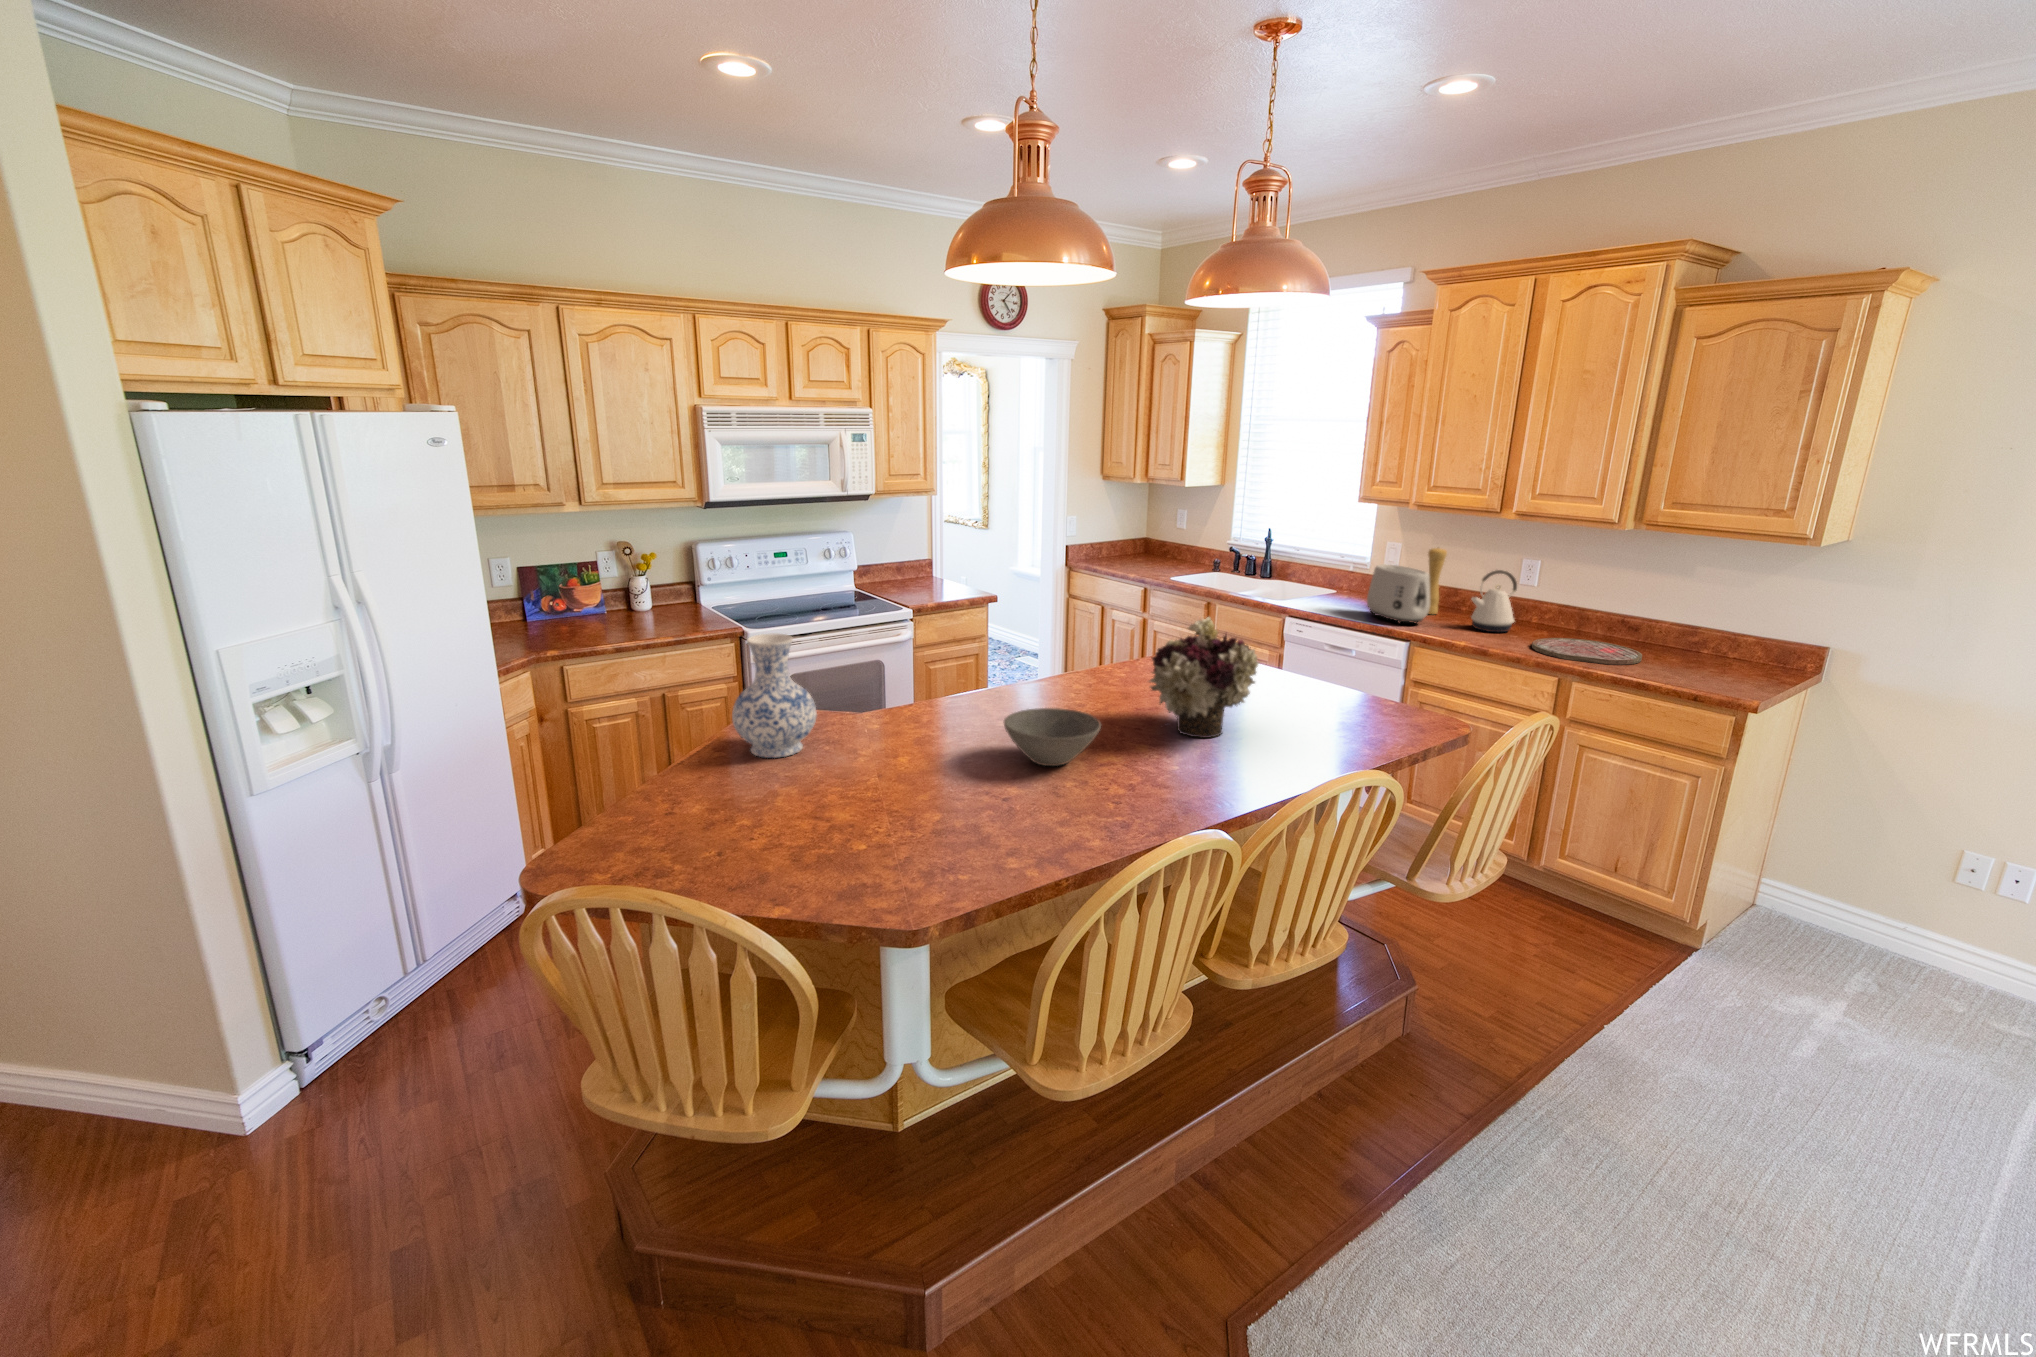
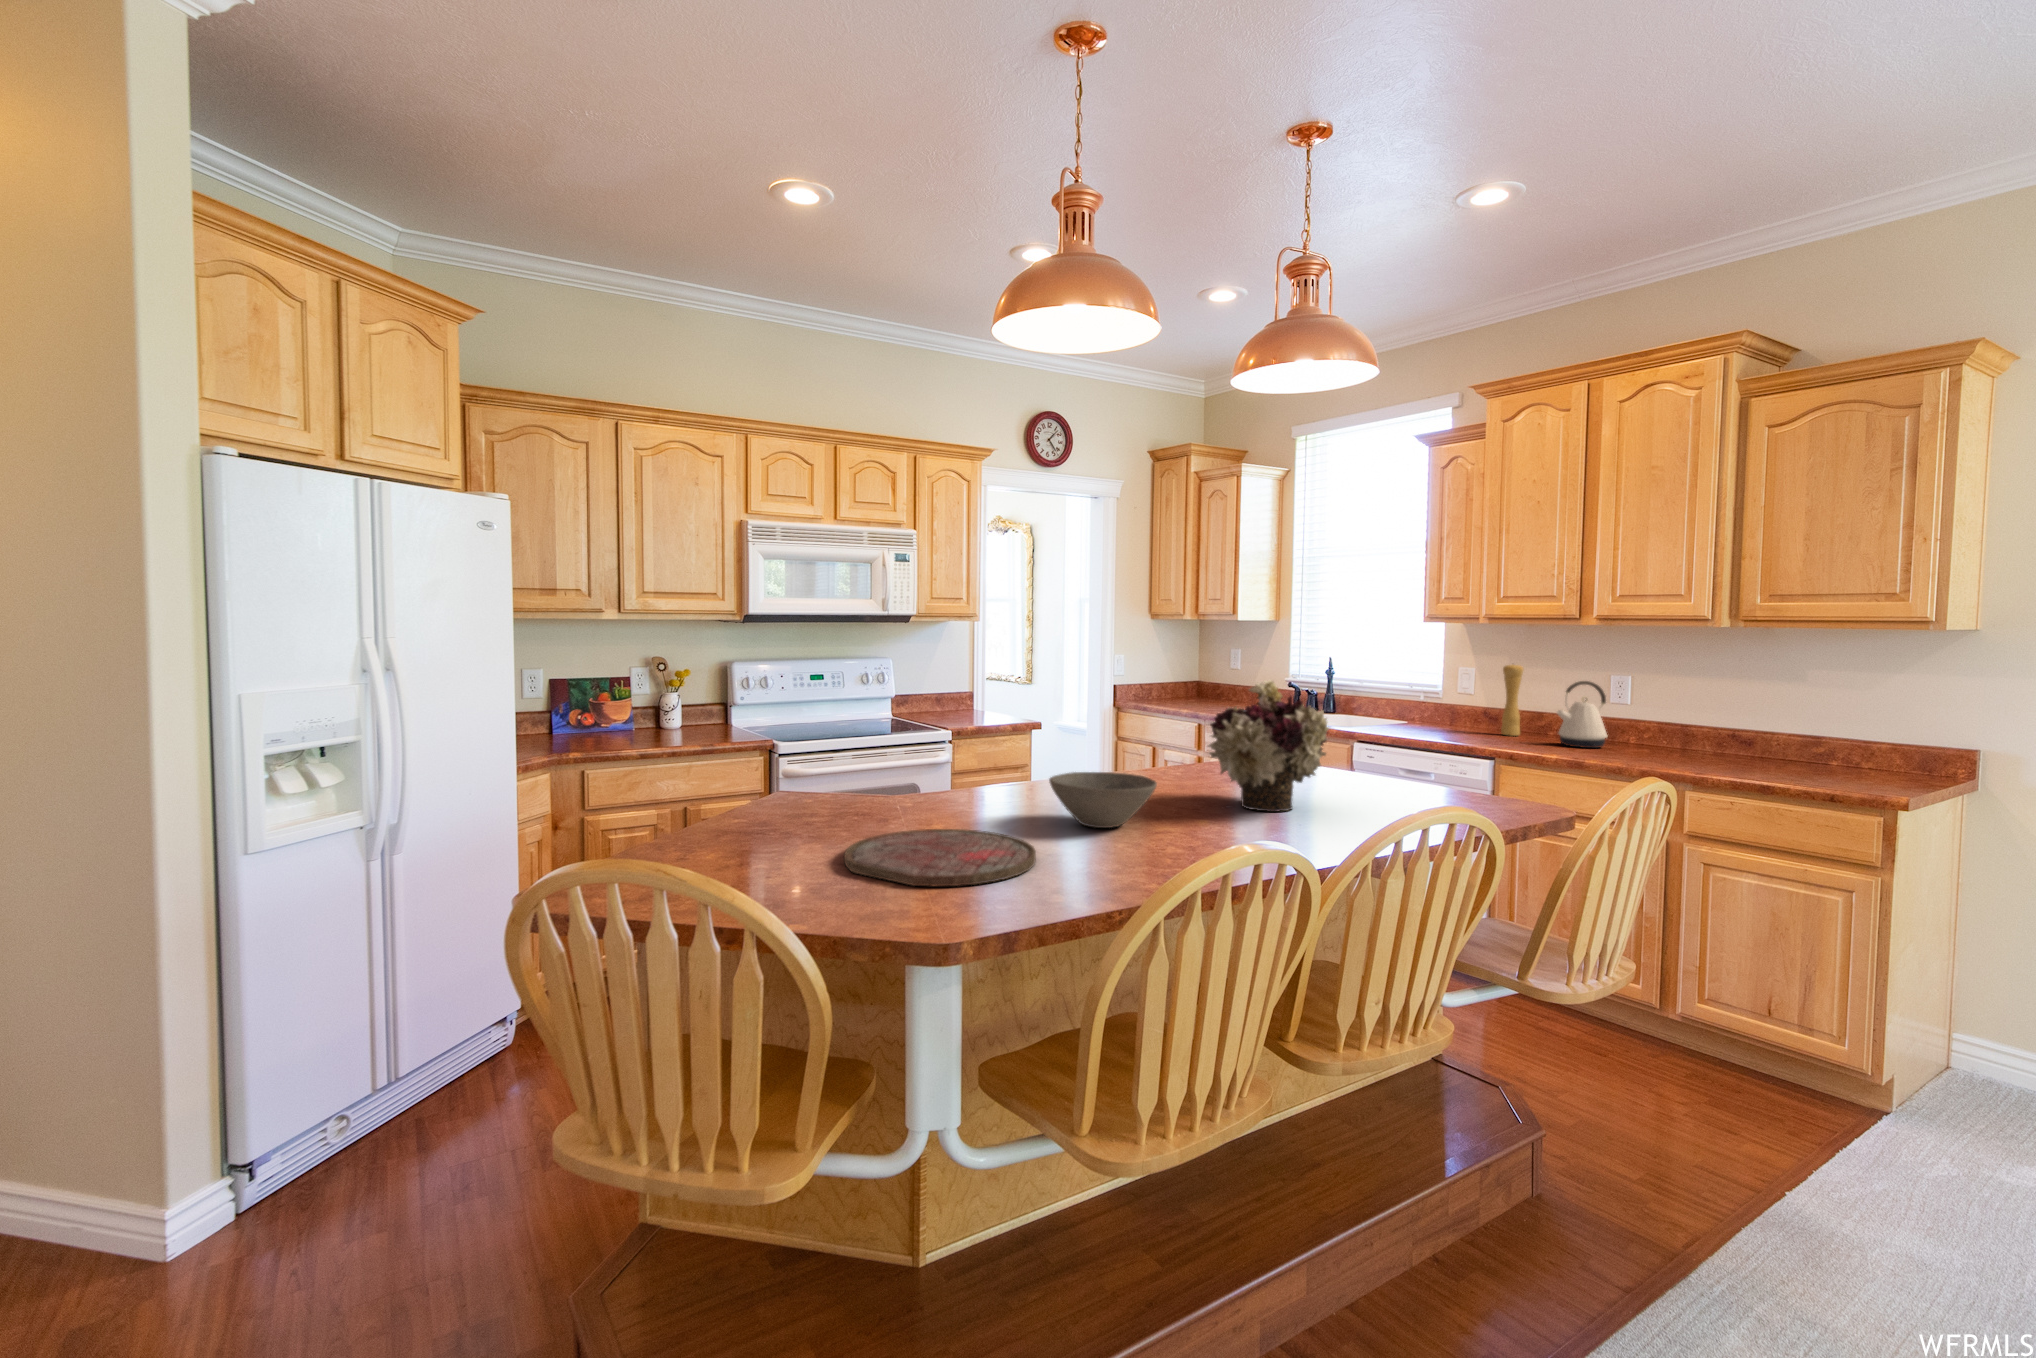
toaster: present [1367,565,1430,624] -> none [1440,681,1511,741]
vase: present [732,634,817,758] -> none [756,687,846,818]
cutting board: present [1532,638,1642,665] -> present [844,829,1036,886]

